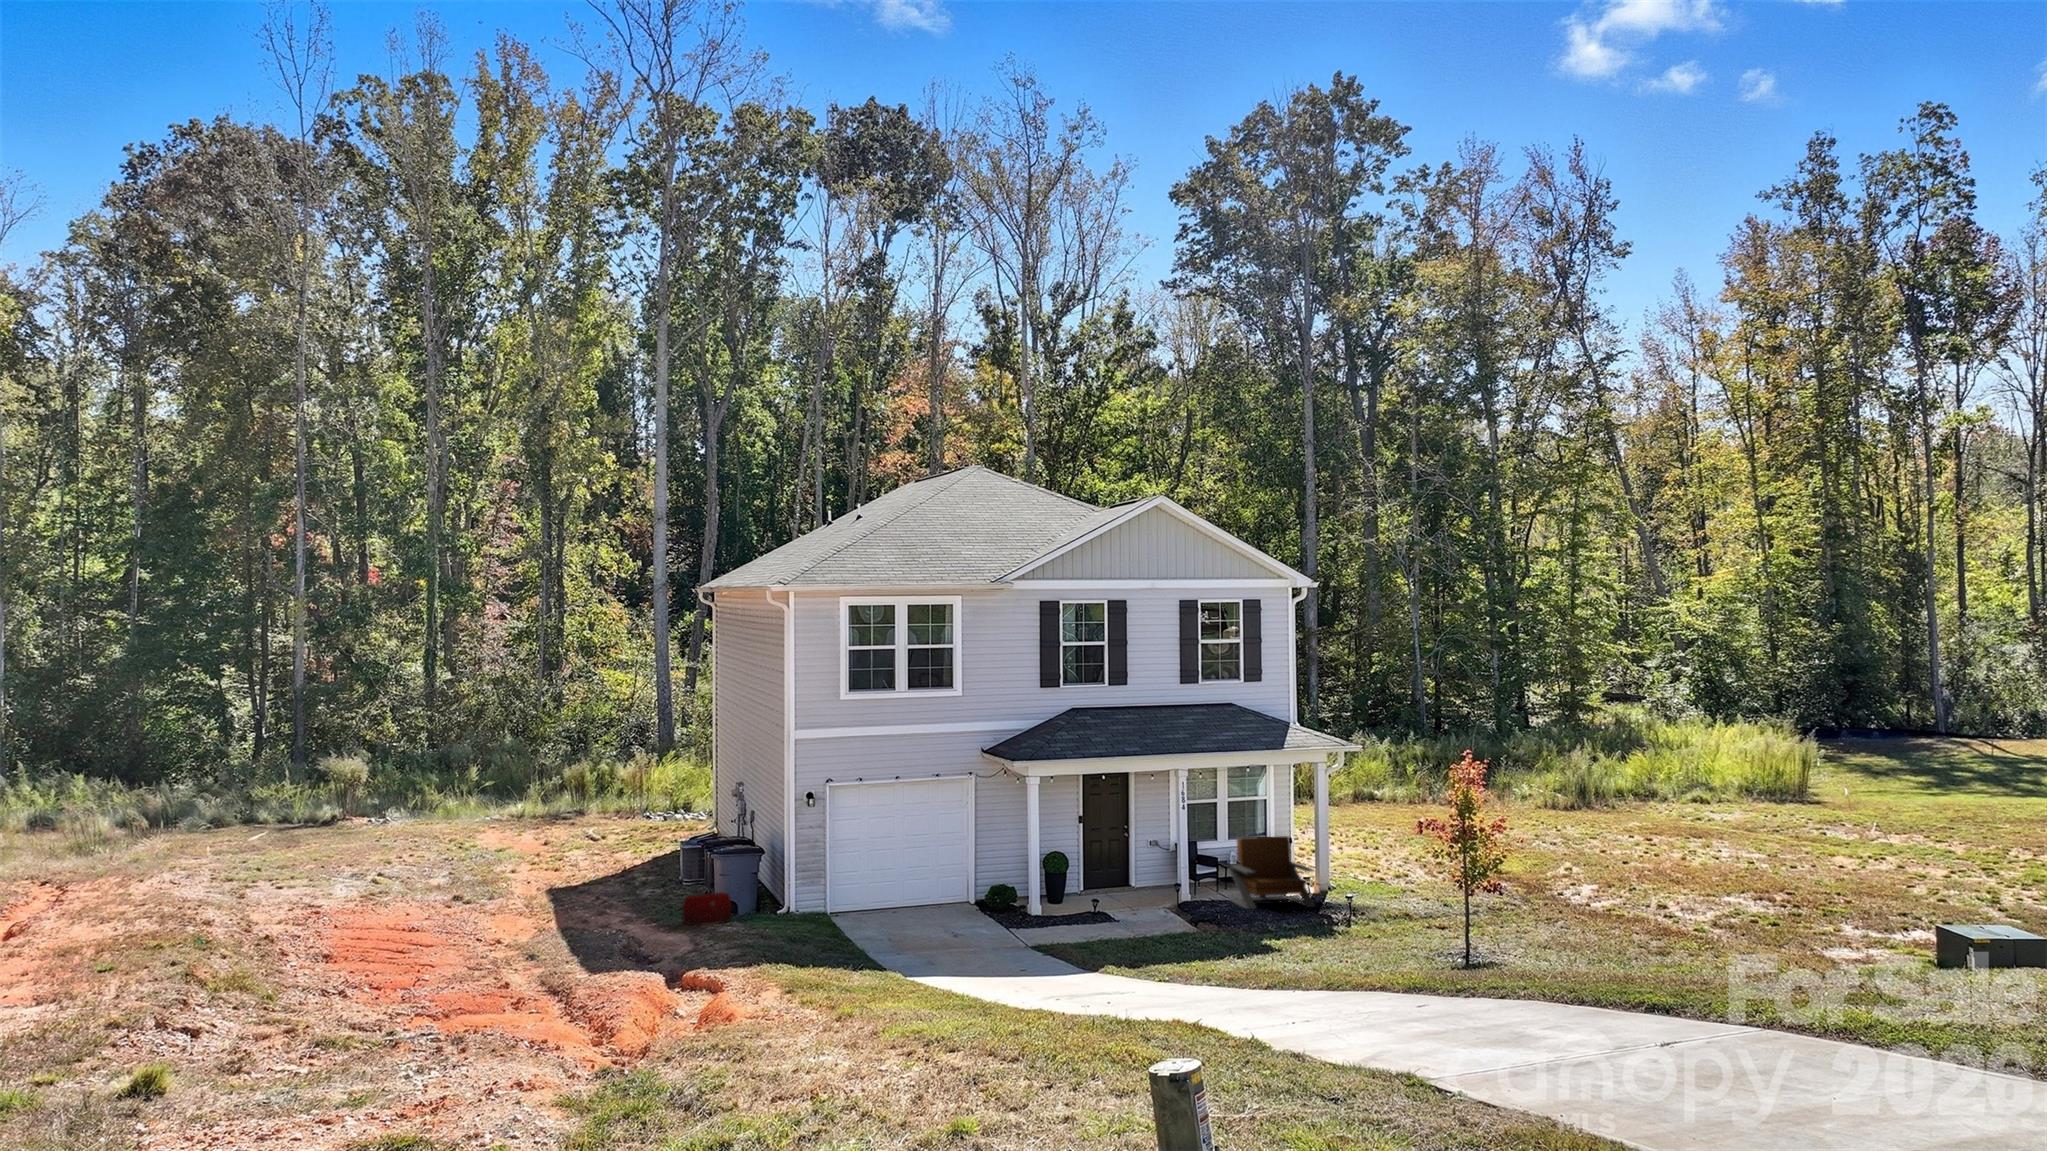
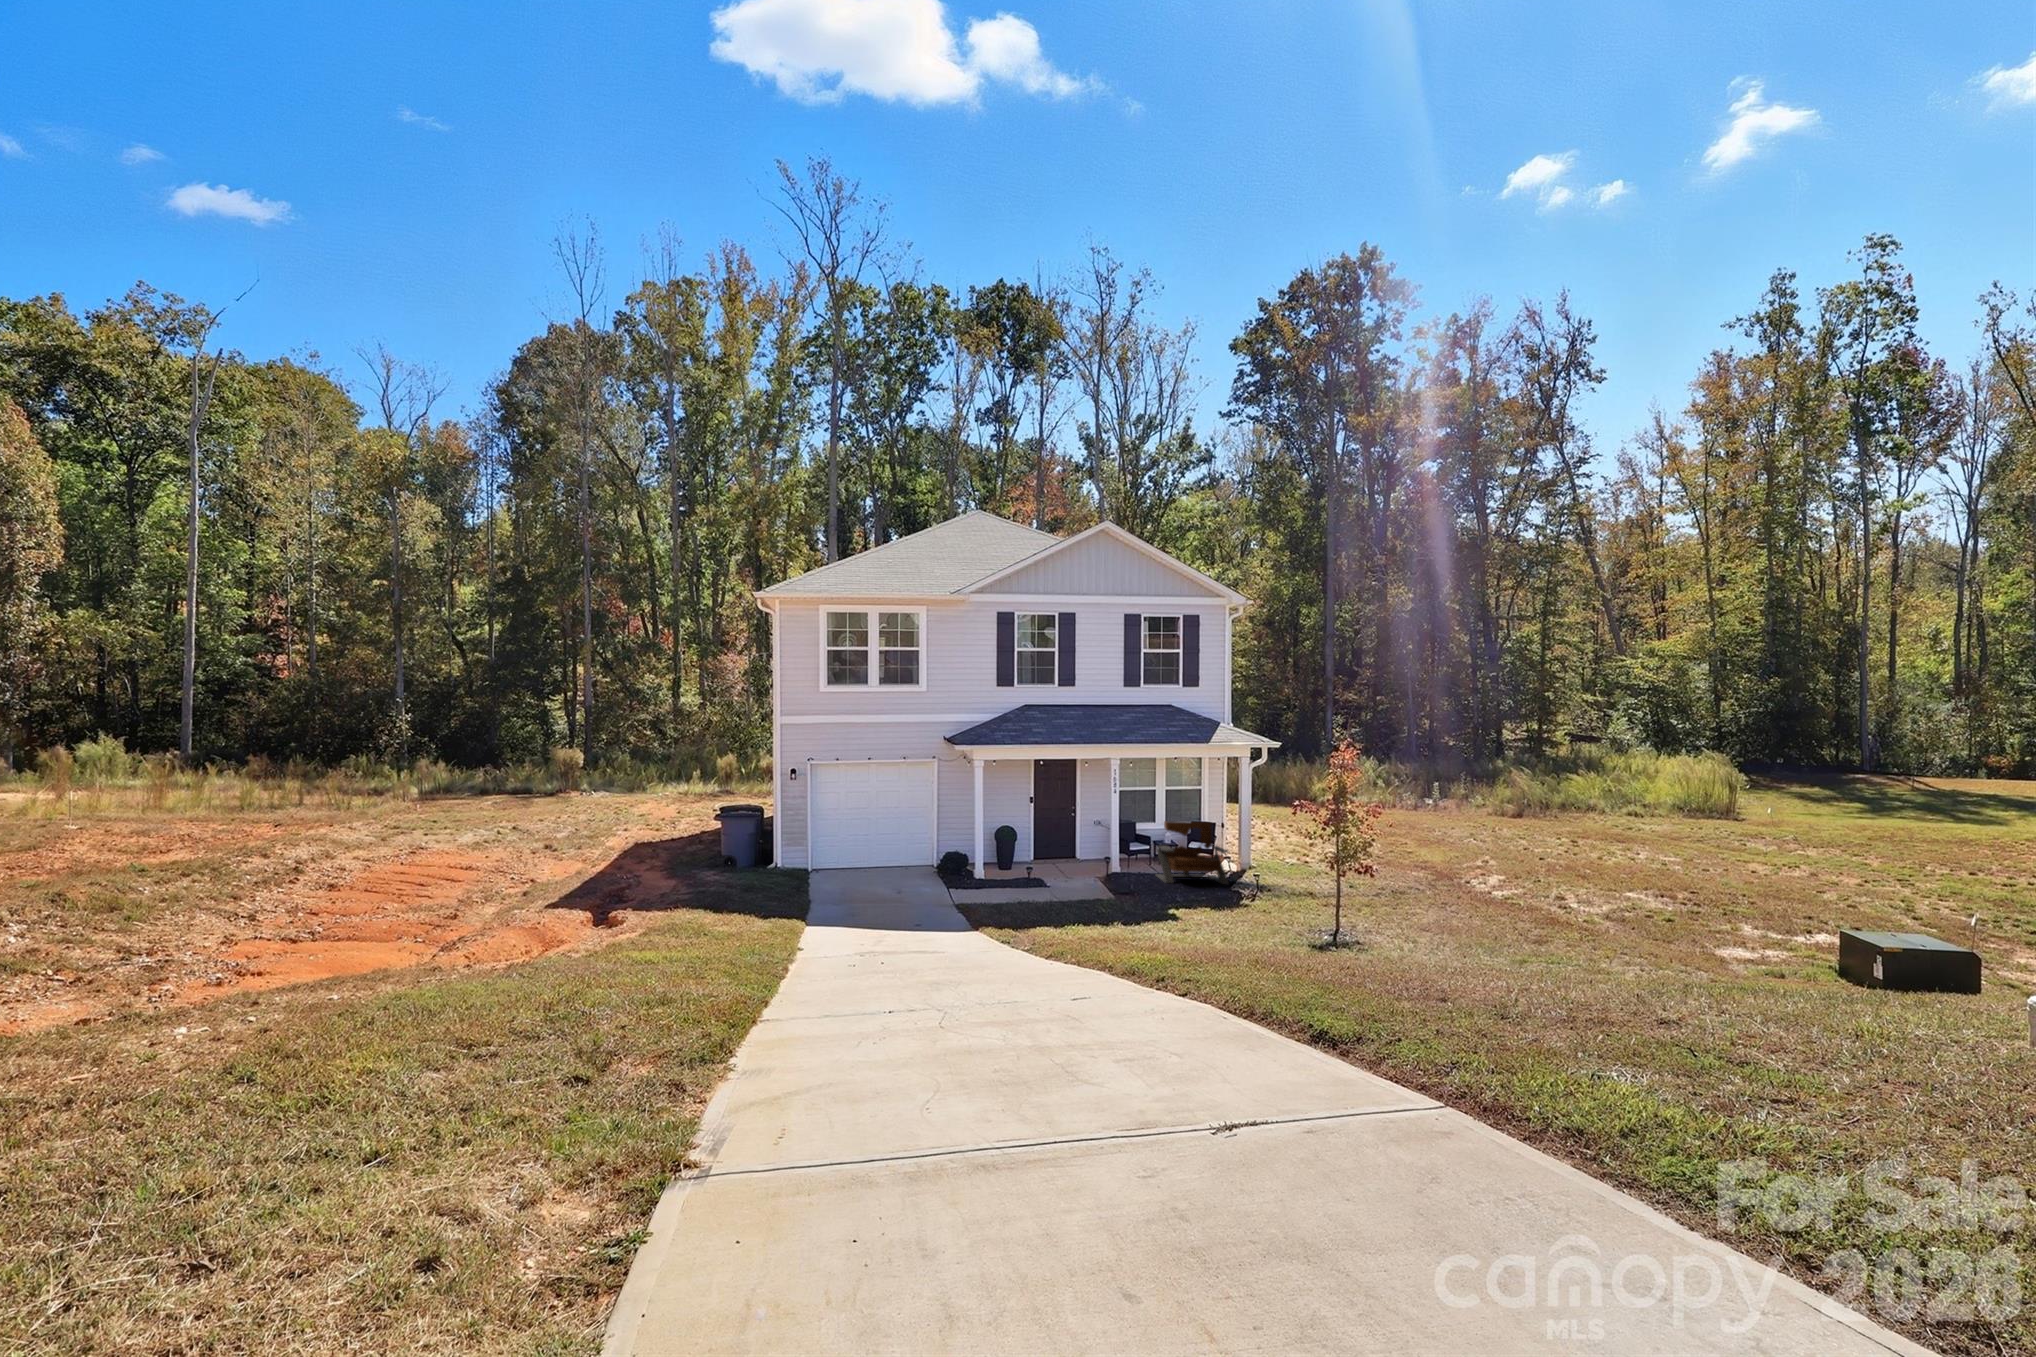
toolbox: present [683,889,731,926] -> none [680,841,721,871]

